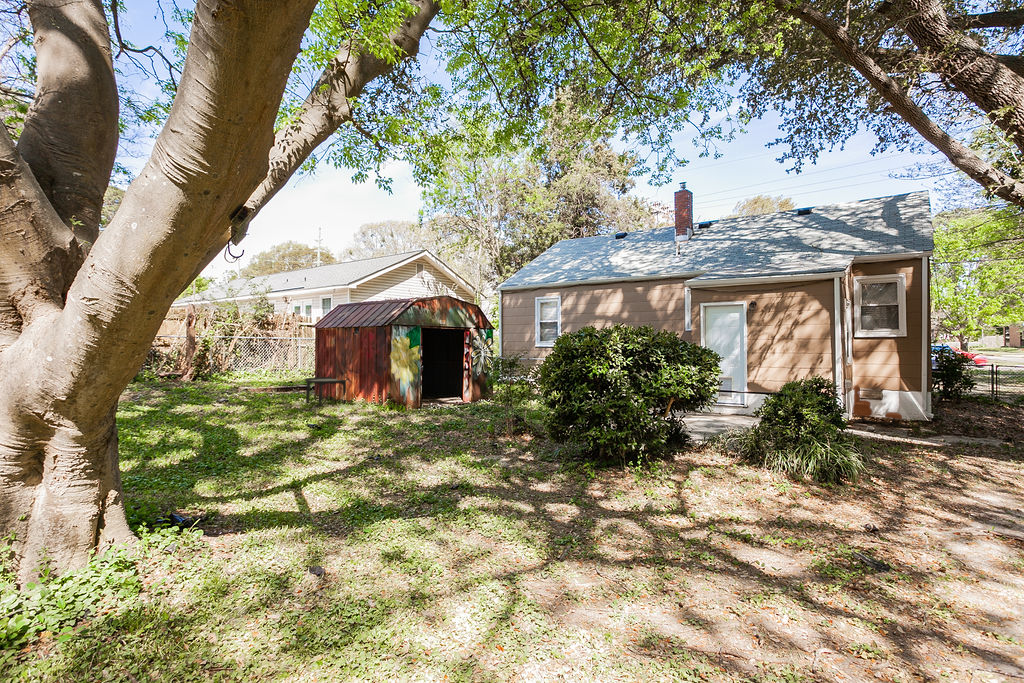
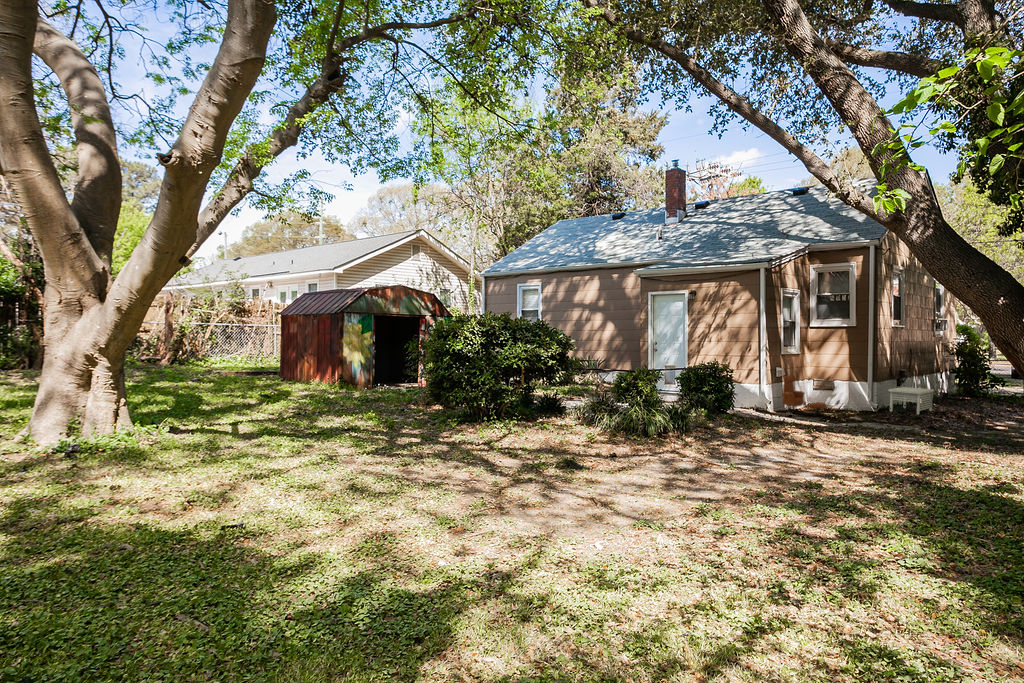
round table: present [304,377,347,406] -> none [265,361,307,386]
storage bench: none [928,392,970,420] -> present [889,387,934,414]

